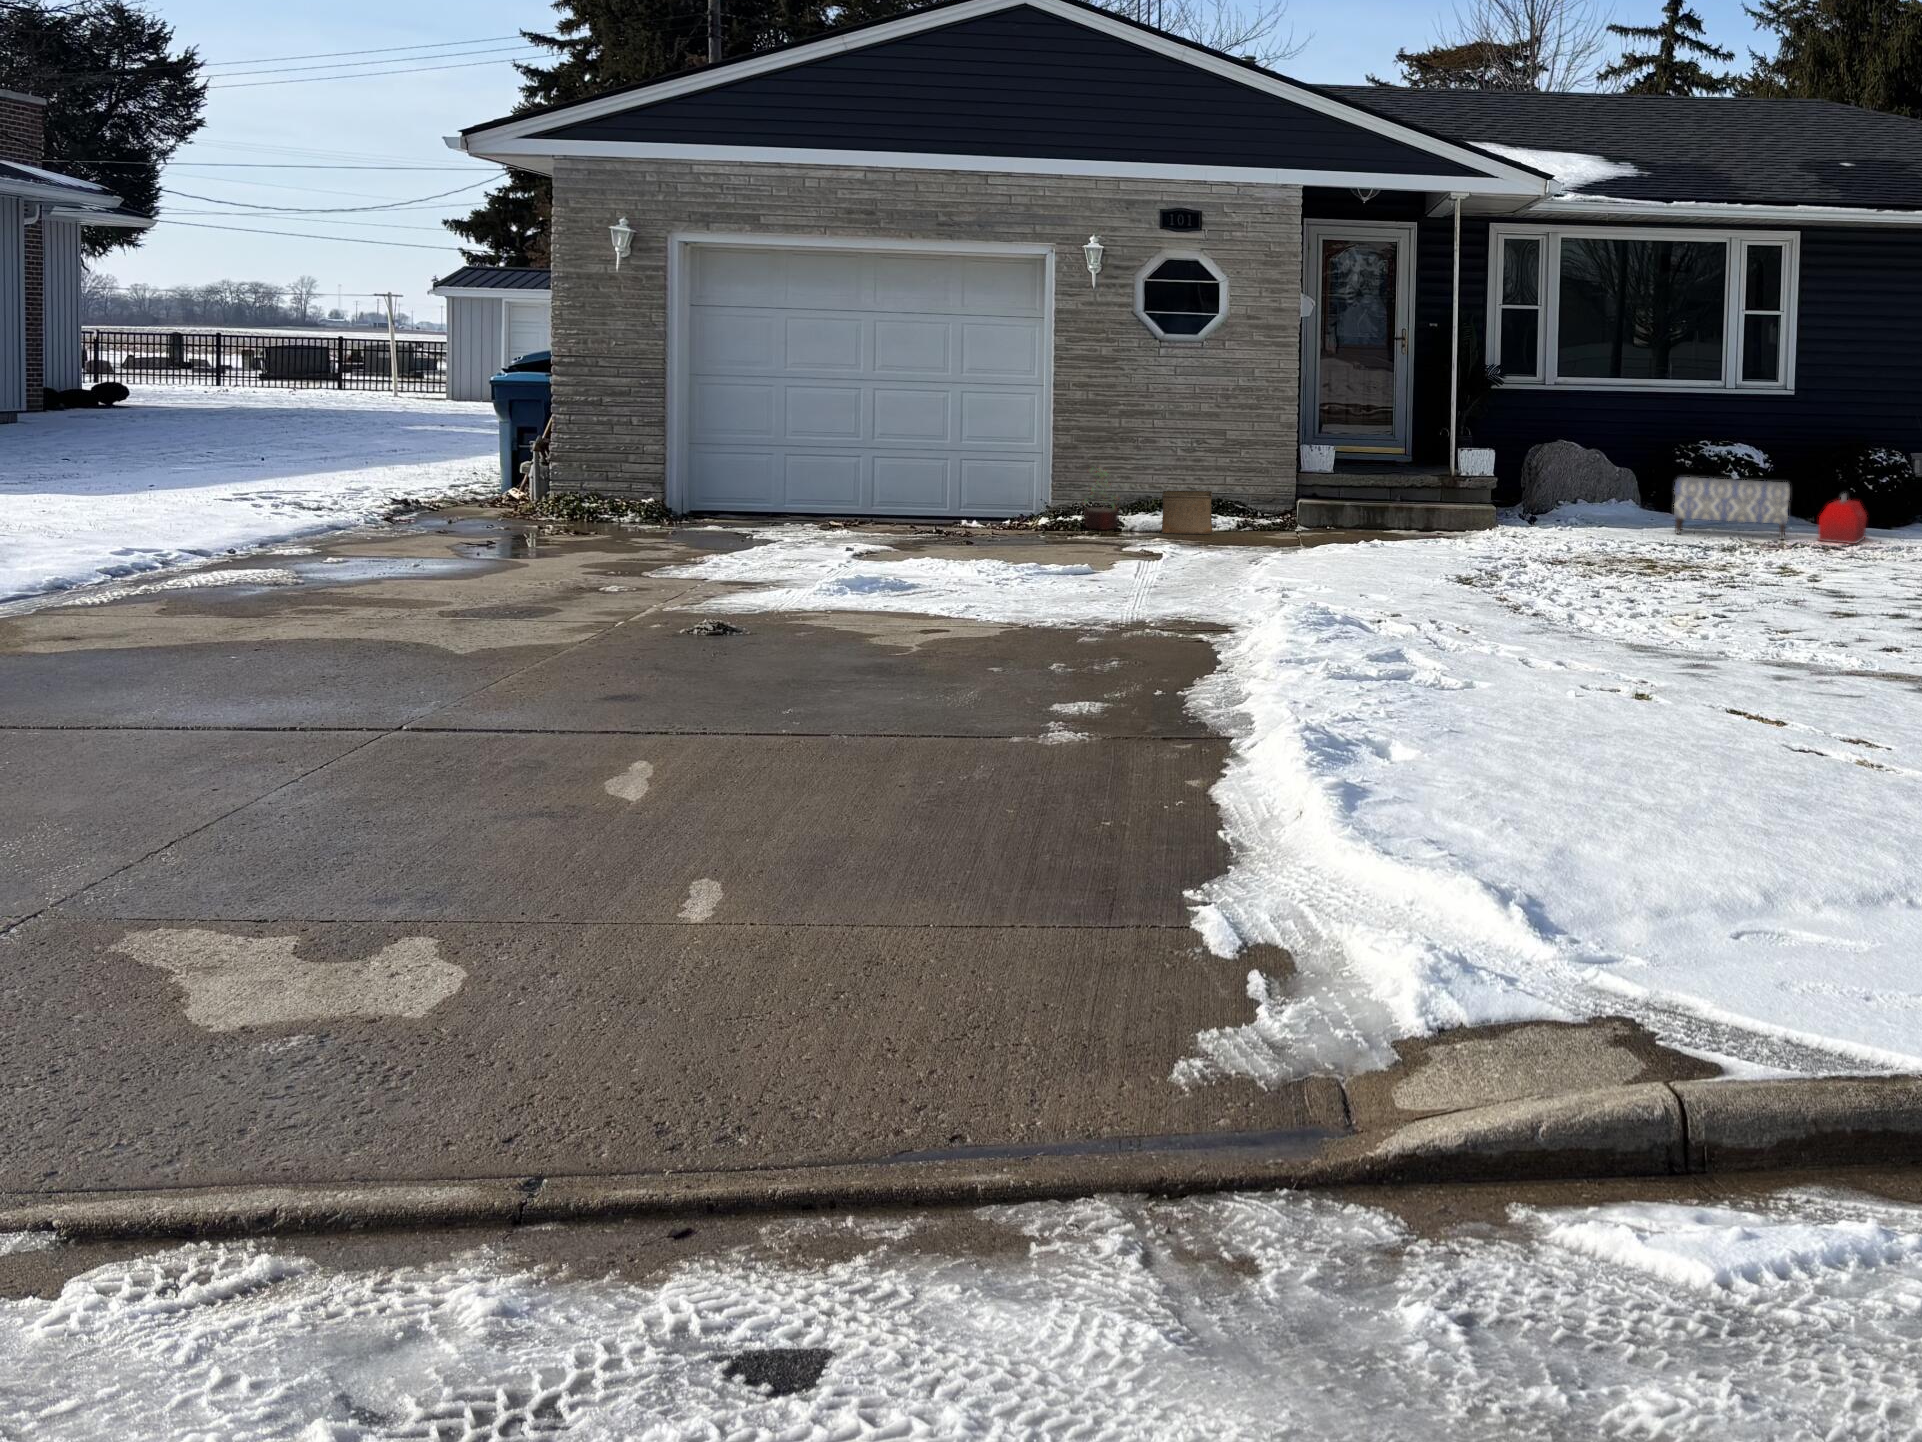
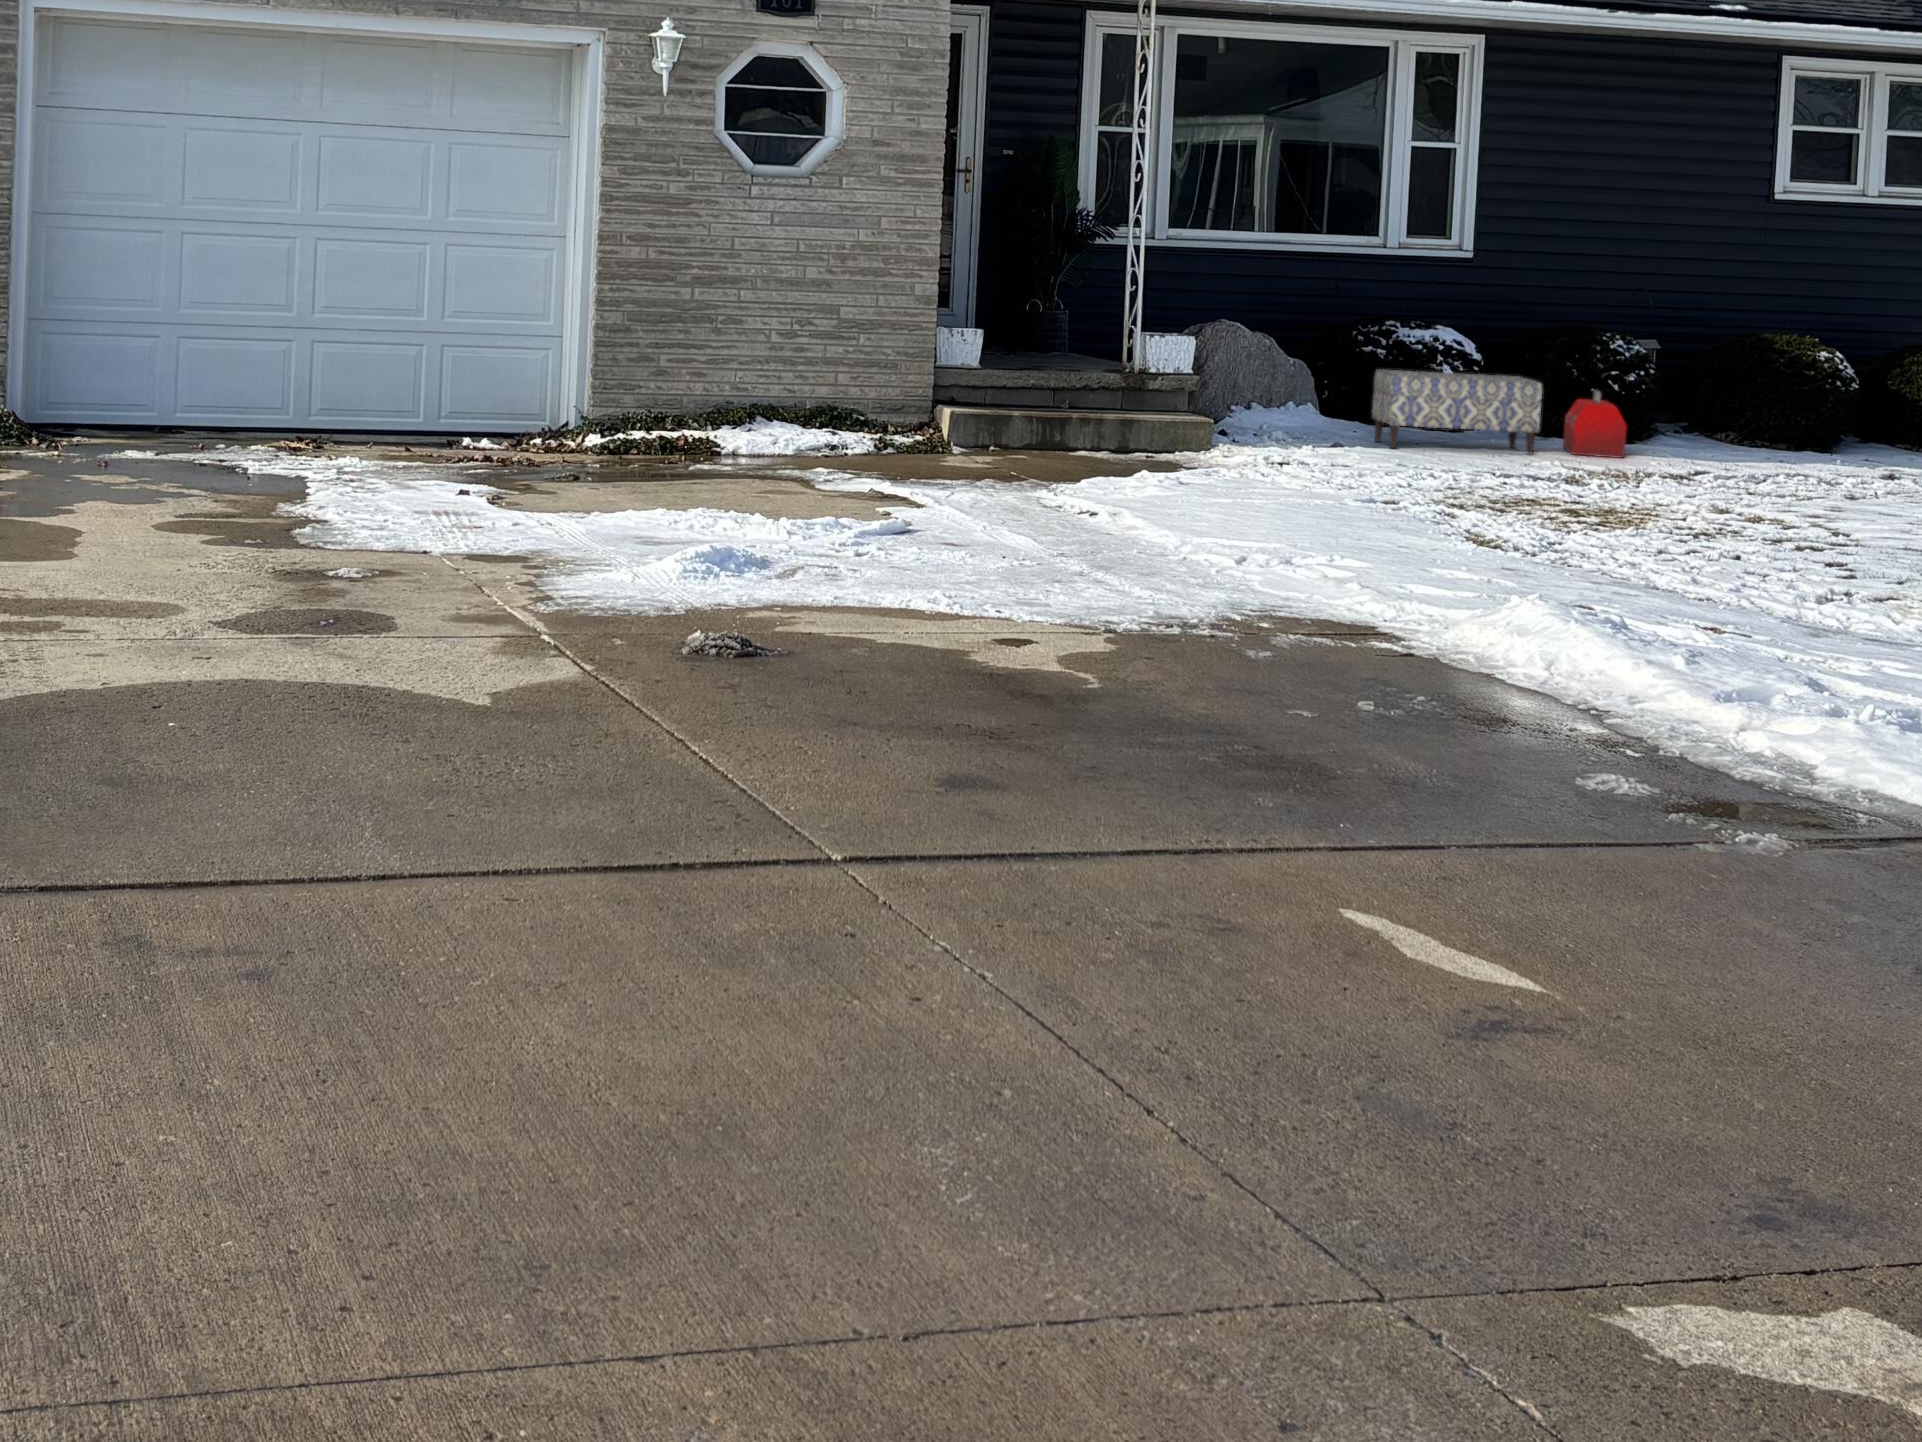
decorative plant: present [1083,468,1119,530] -> none [634,359,699,453]
storage bin: present [1162,490,1212,535] -> none [750,394,842,458]

